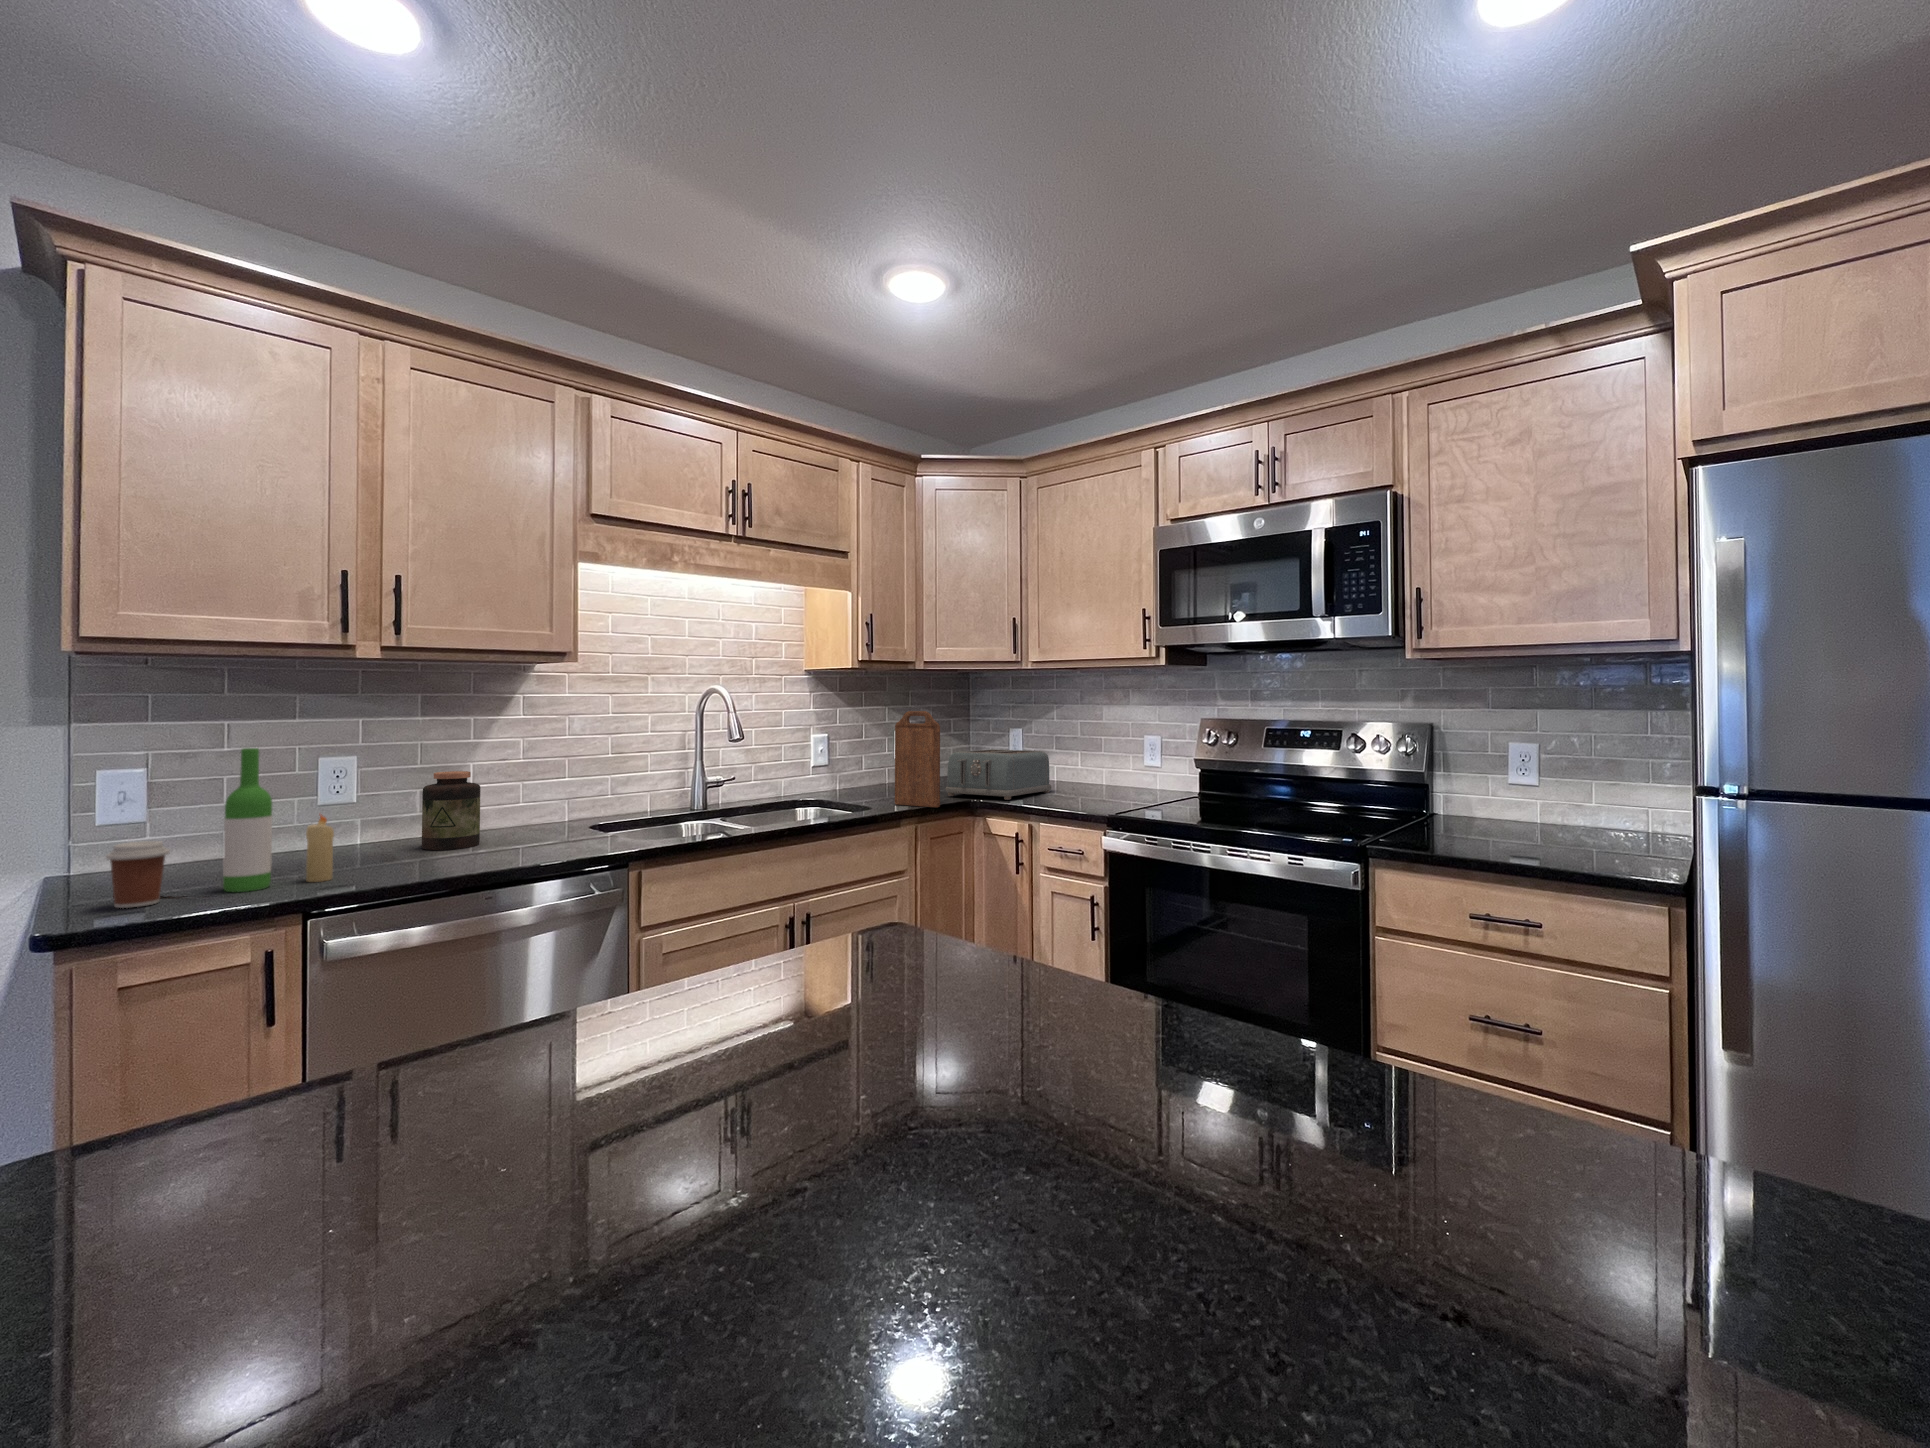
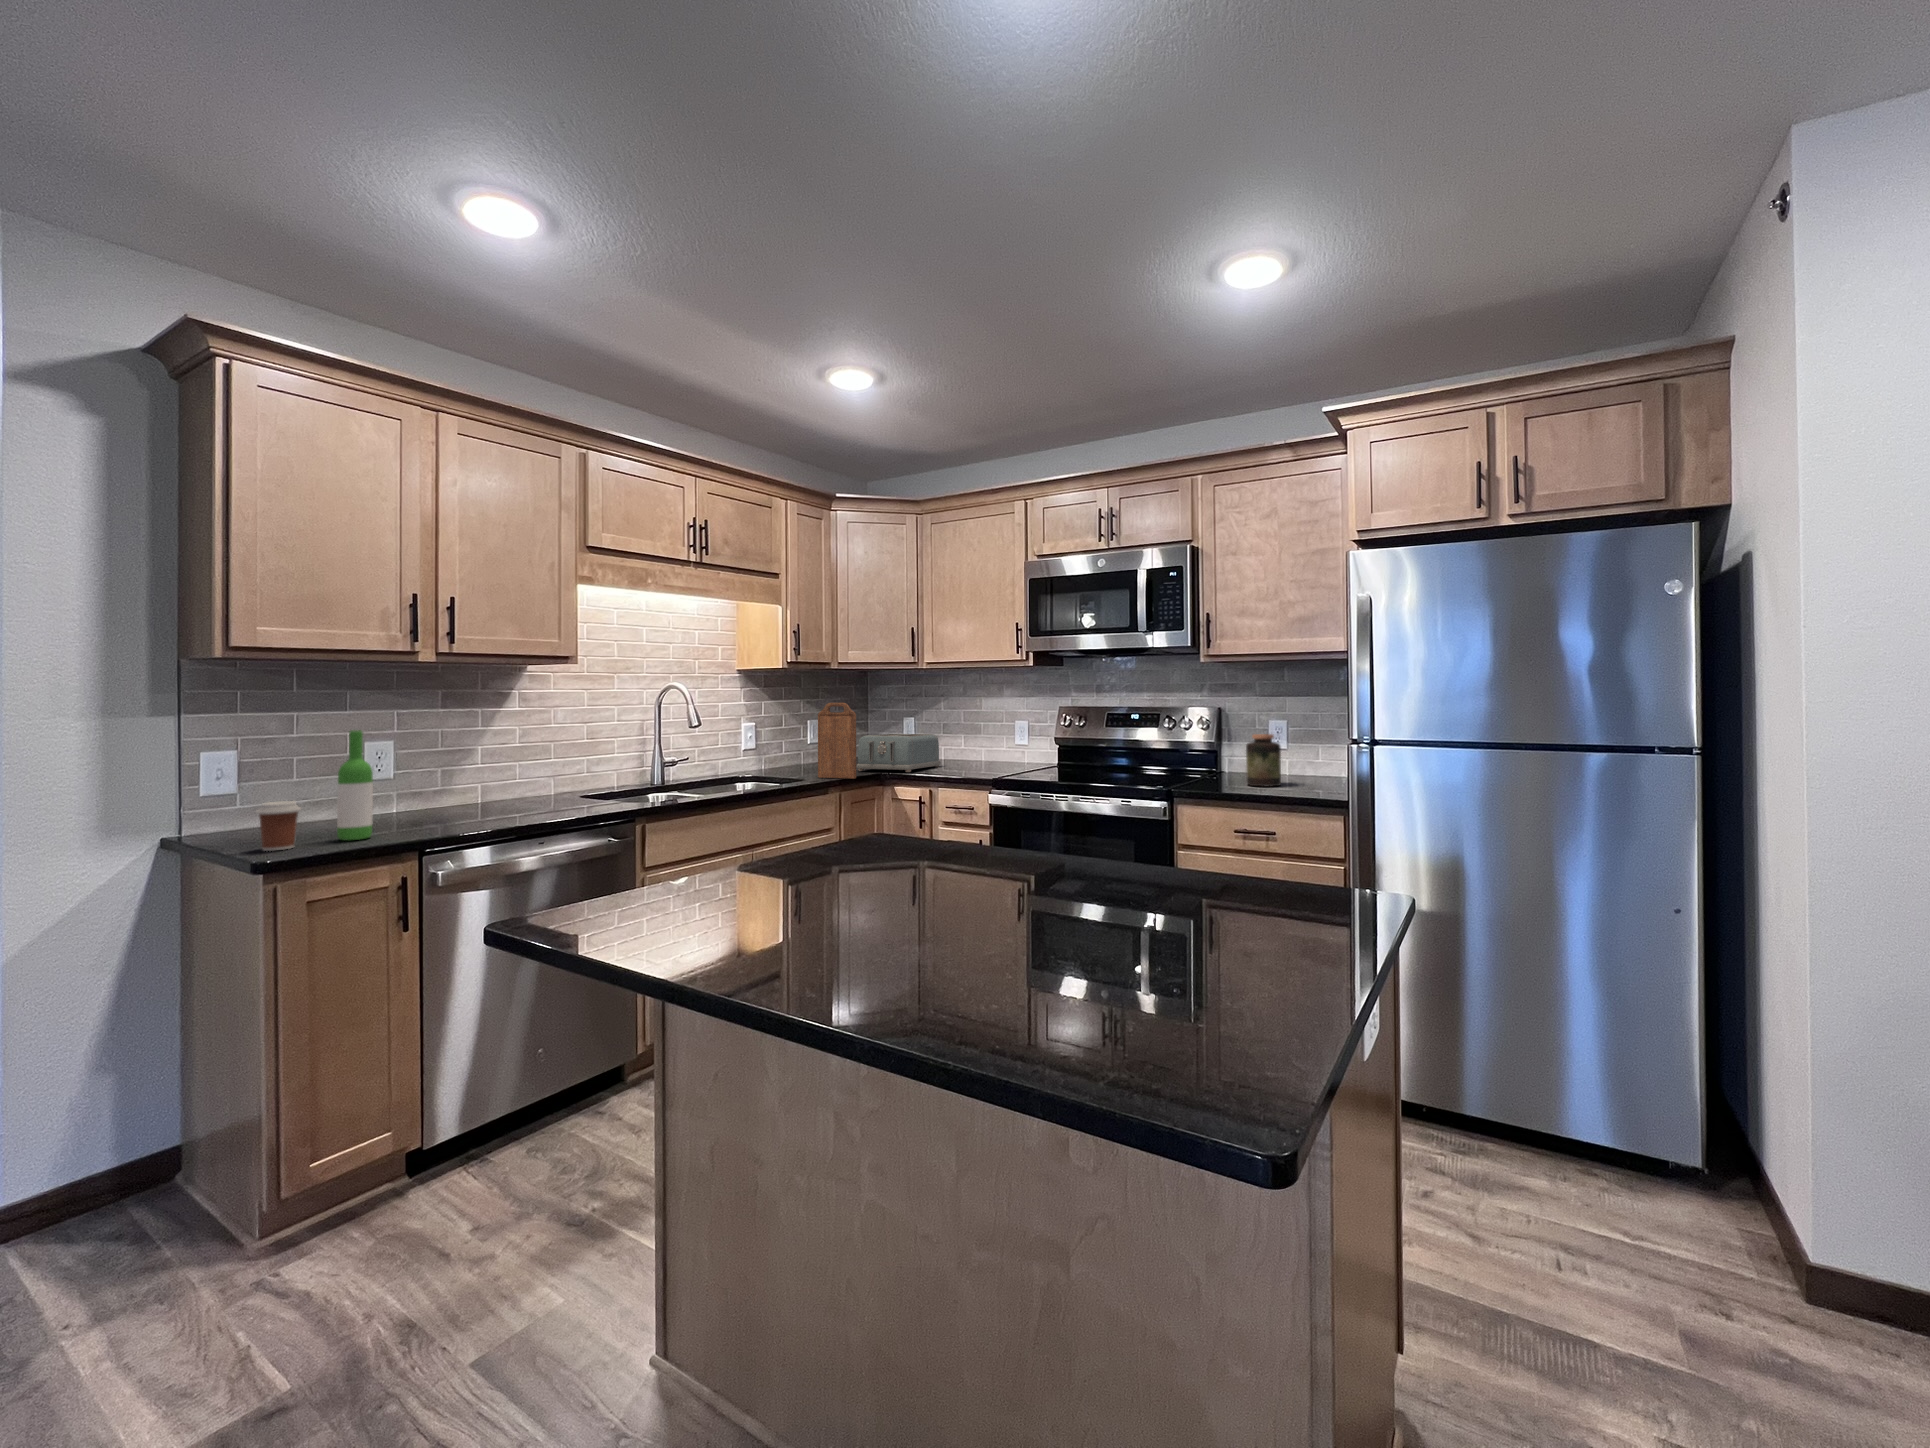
jar: present [422,771,480,850] -> present [1246,734,1281,787]
candle: present [306,815,334,882] -> none [395,780,416,833]

